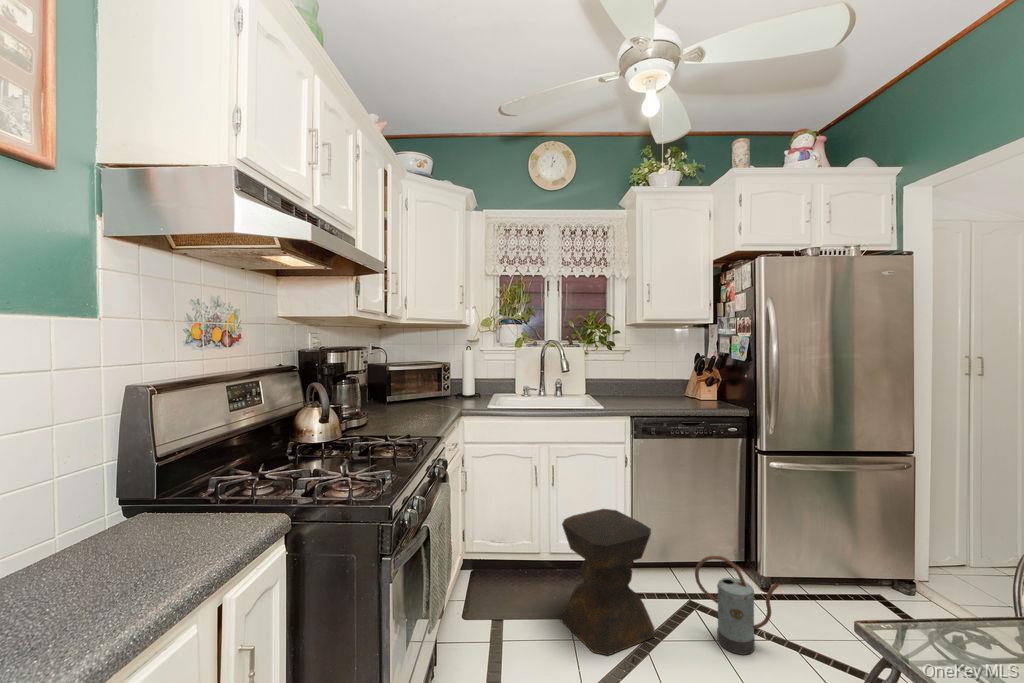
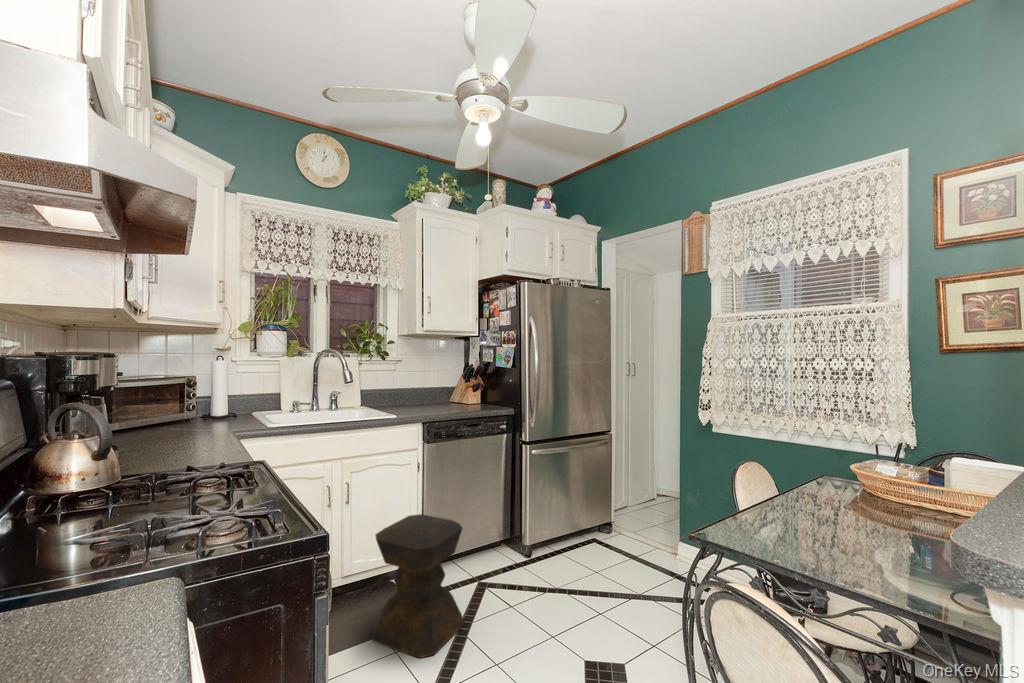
watering can: present [695,556,780,655] -> none [495,534,557,612]

